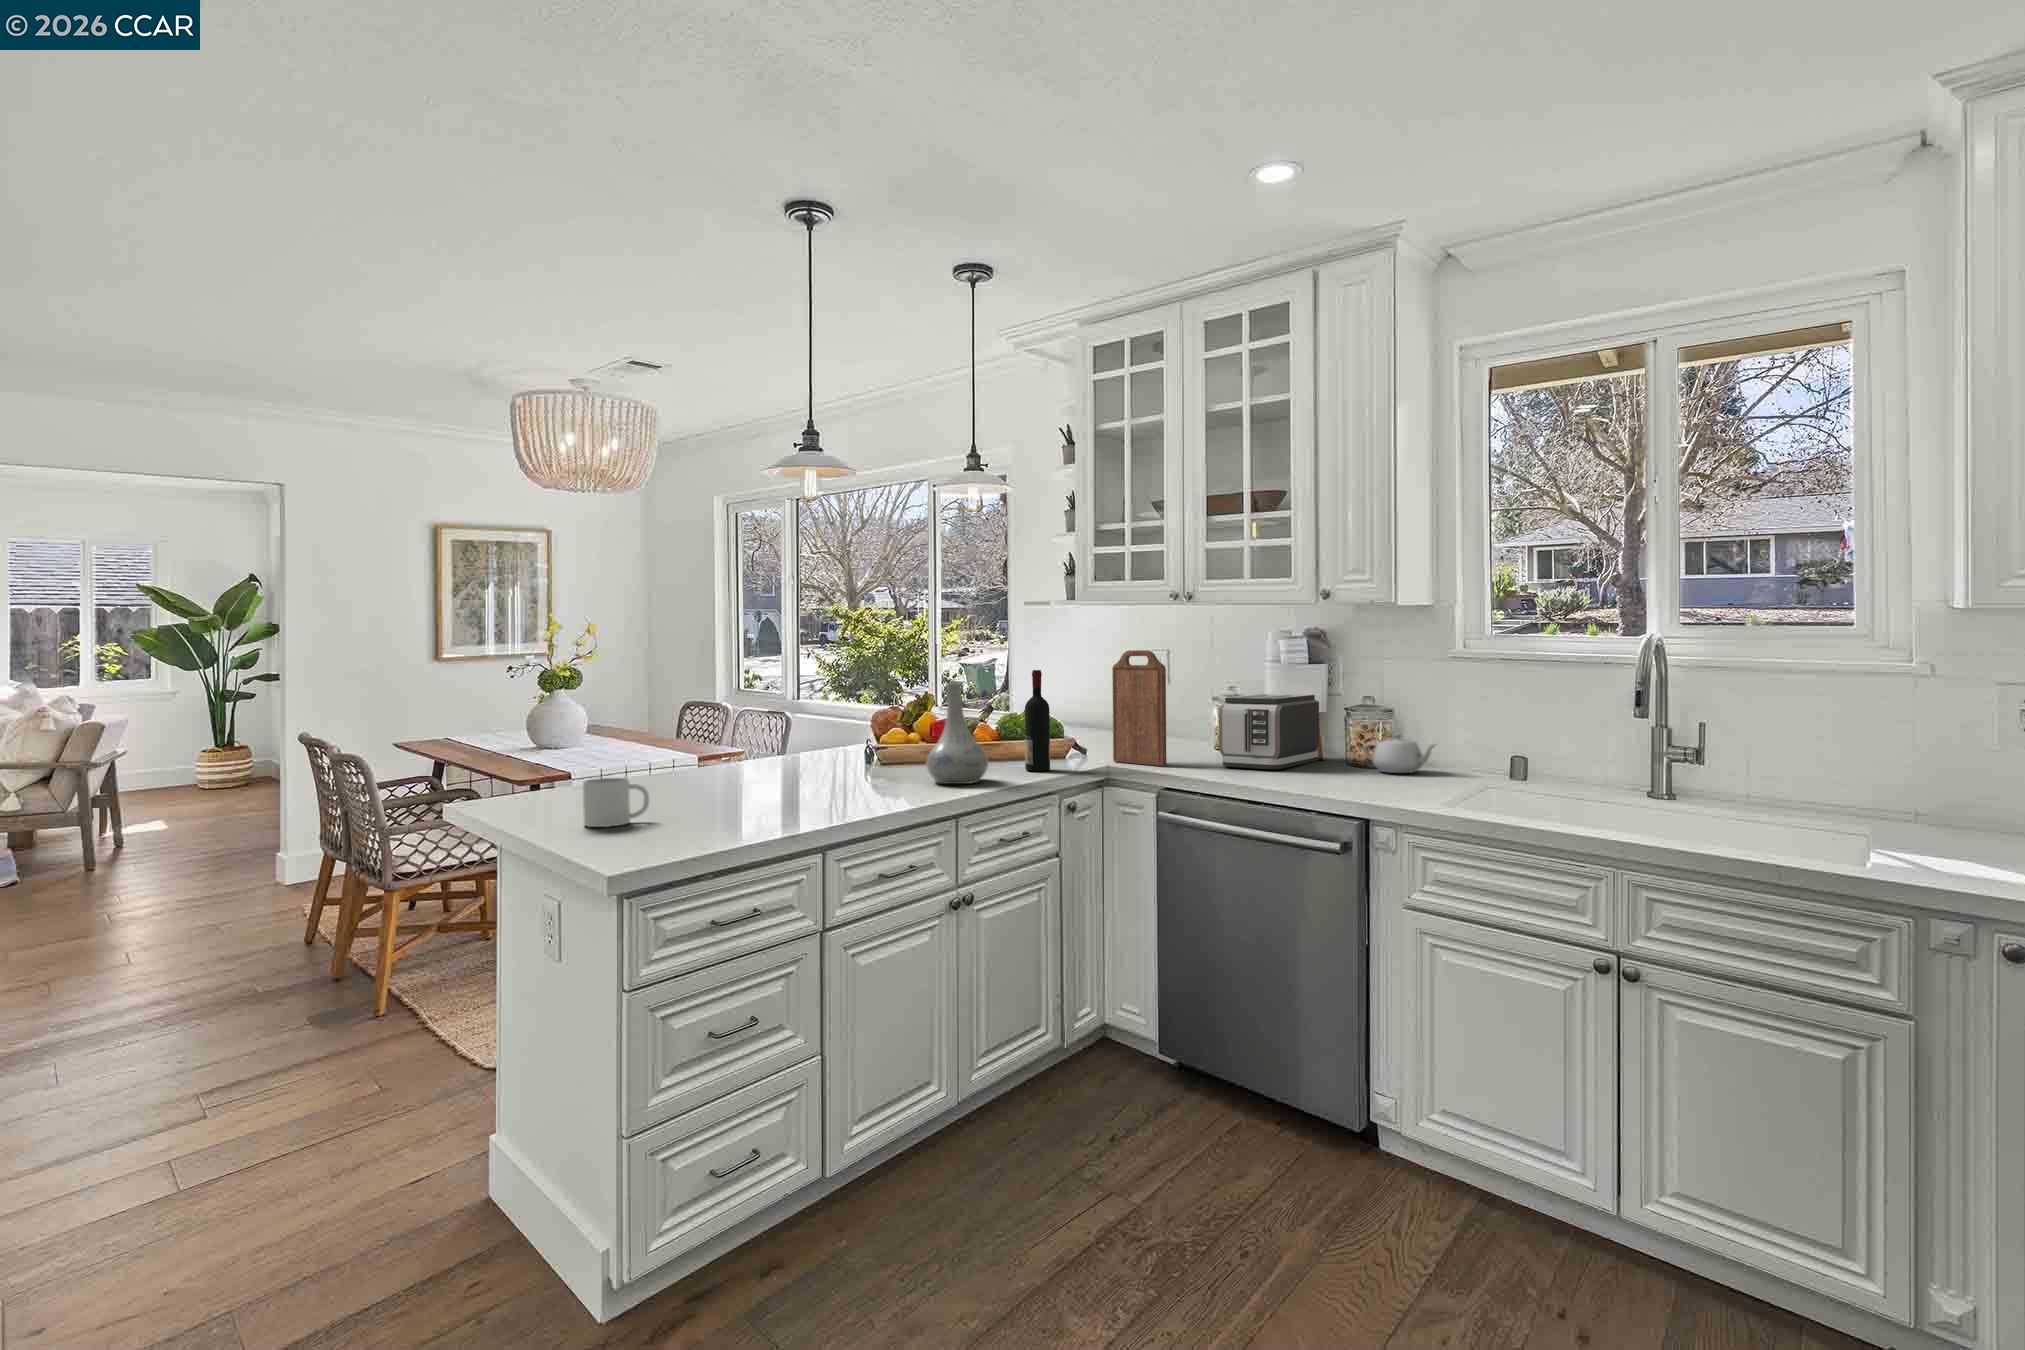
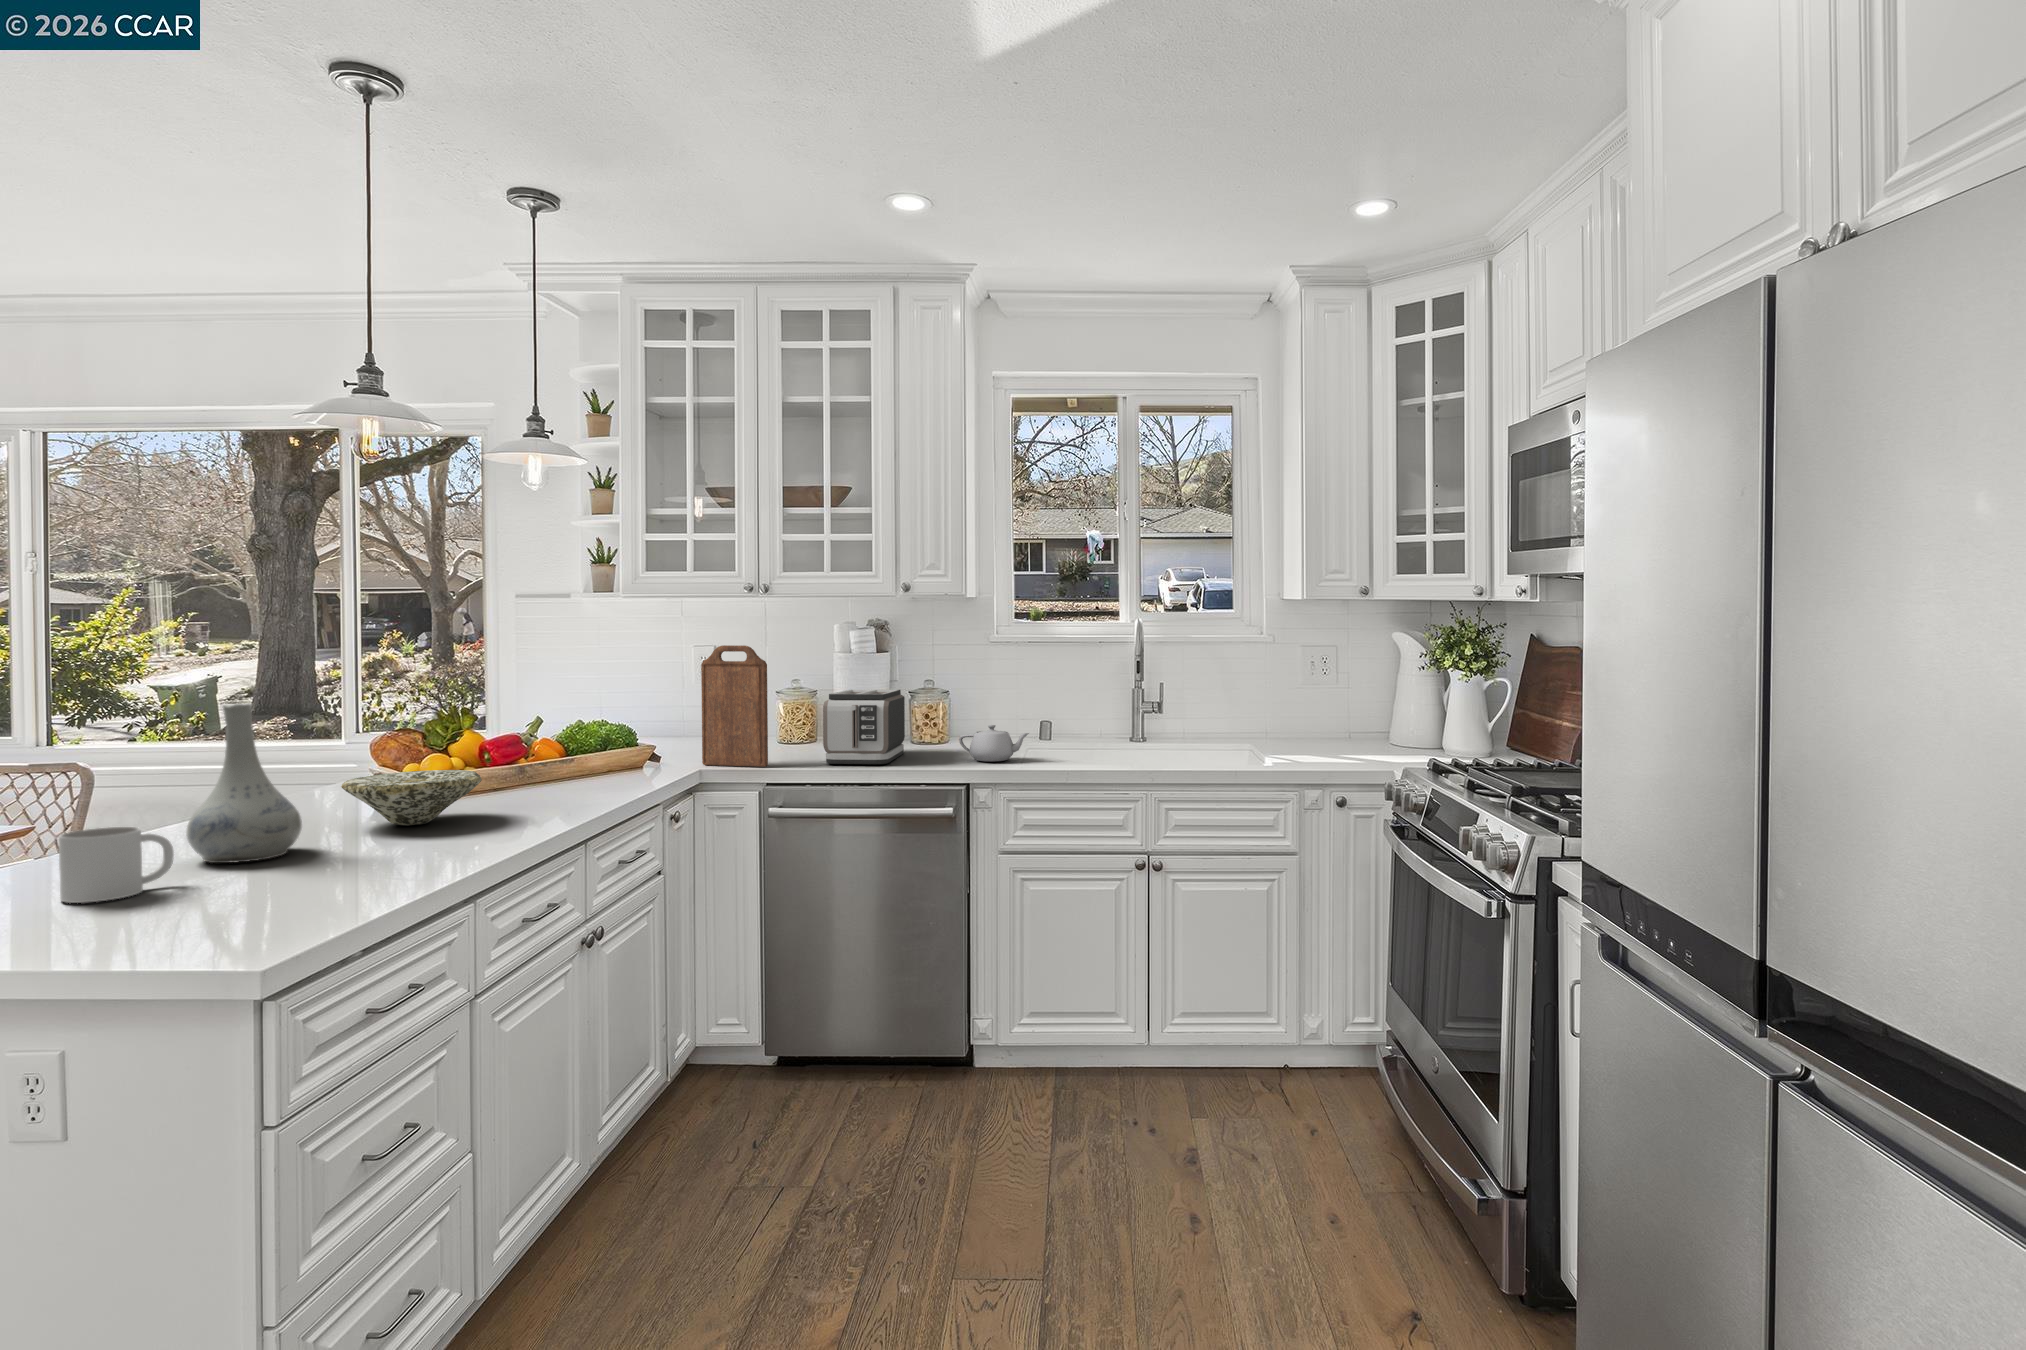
wine bottle: present [1025,670,1050,771] -> none [617,667,646,780]
vase: present [926,682,988,784] -> present [186,703,302,863]
bowl: none [786,752,885,794] -> present [341,770,482,825]

